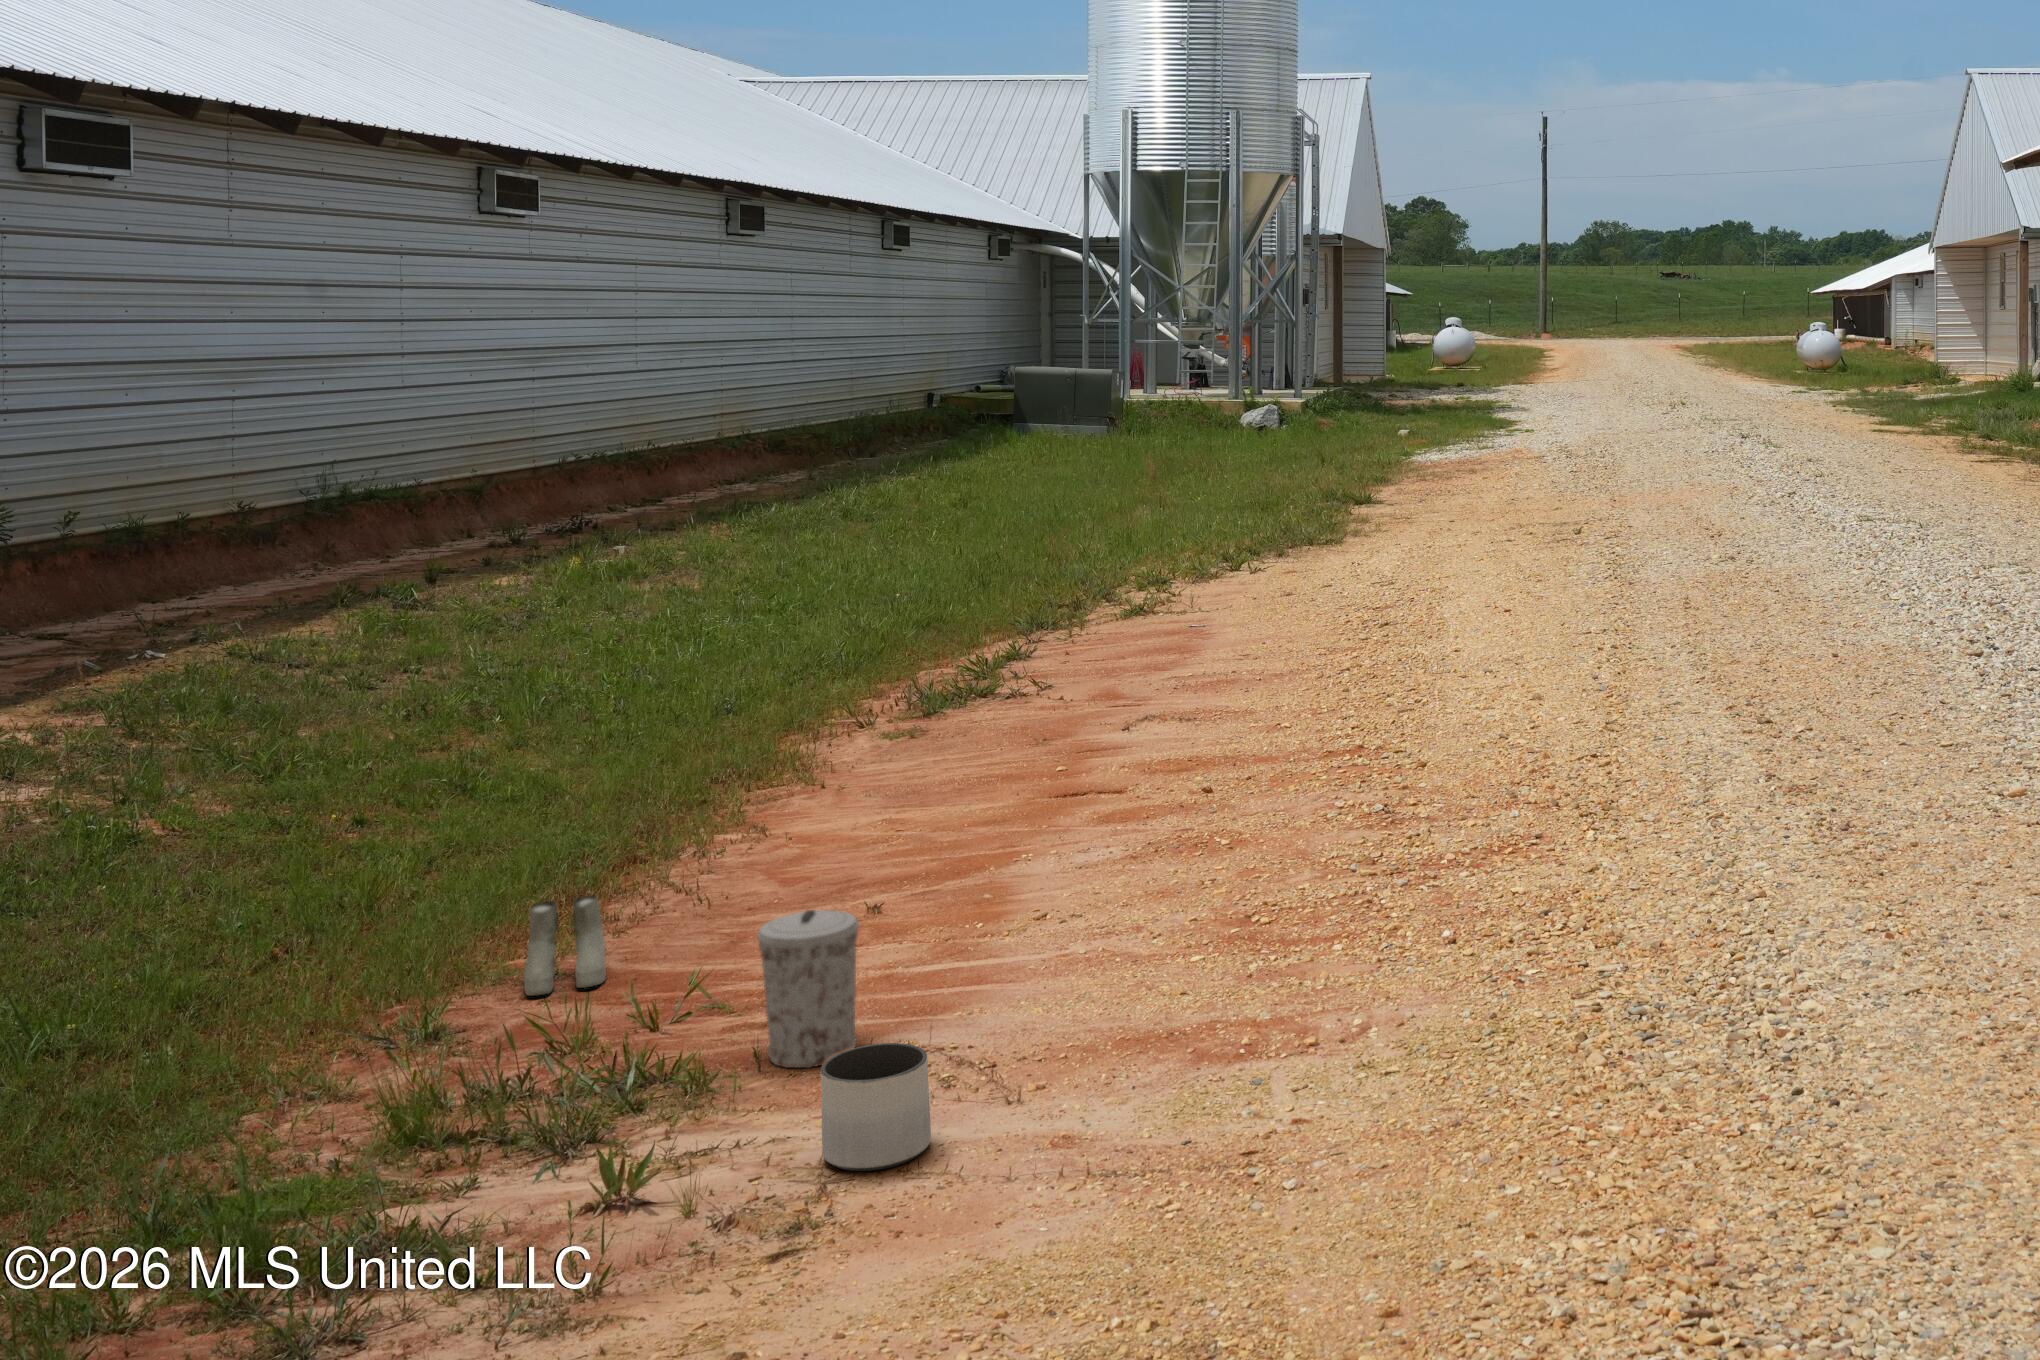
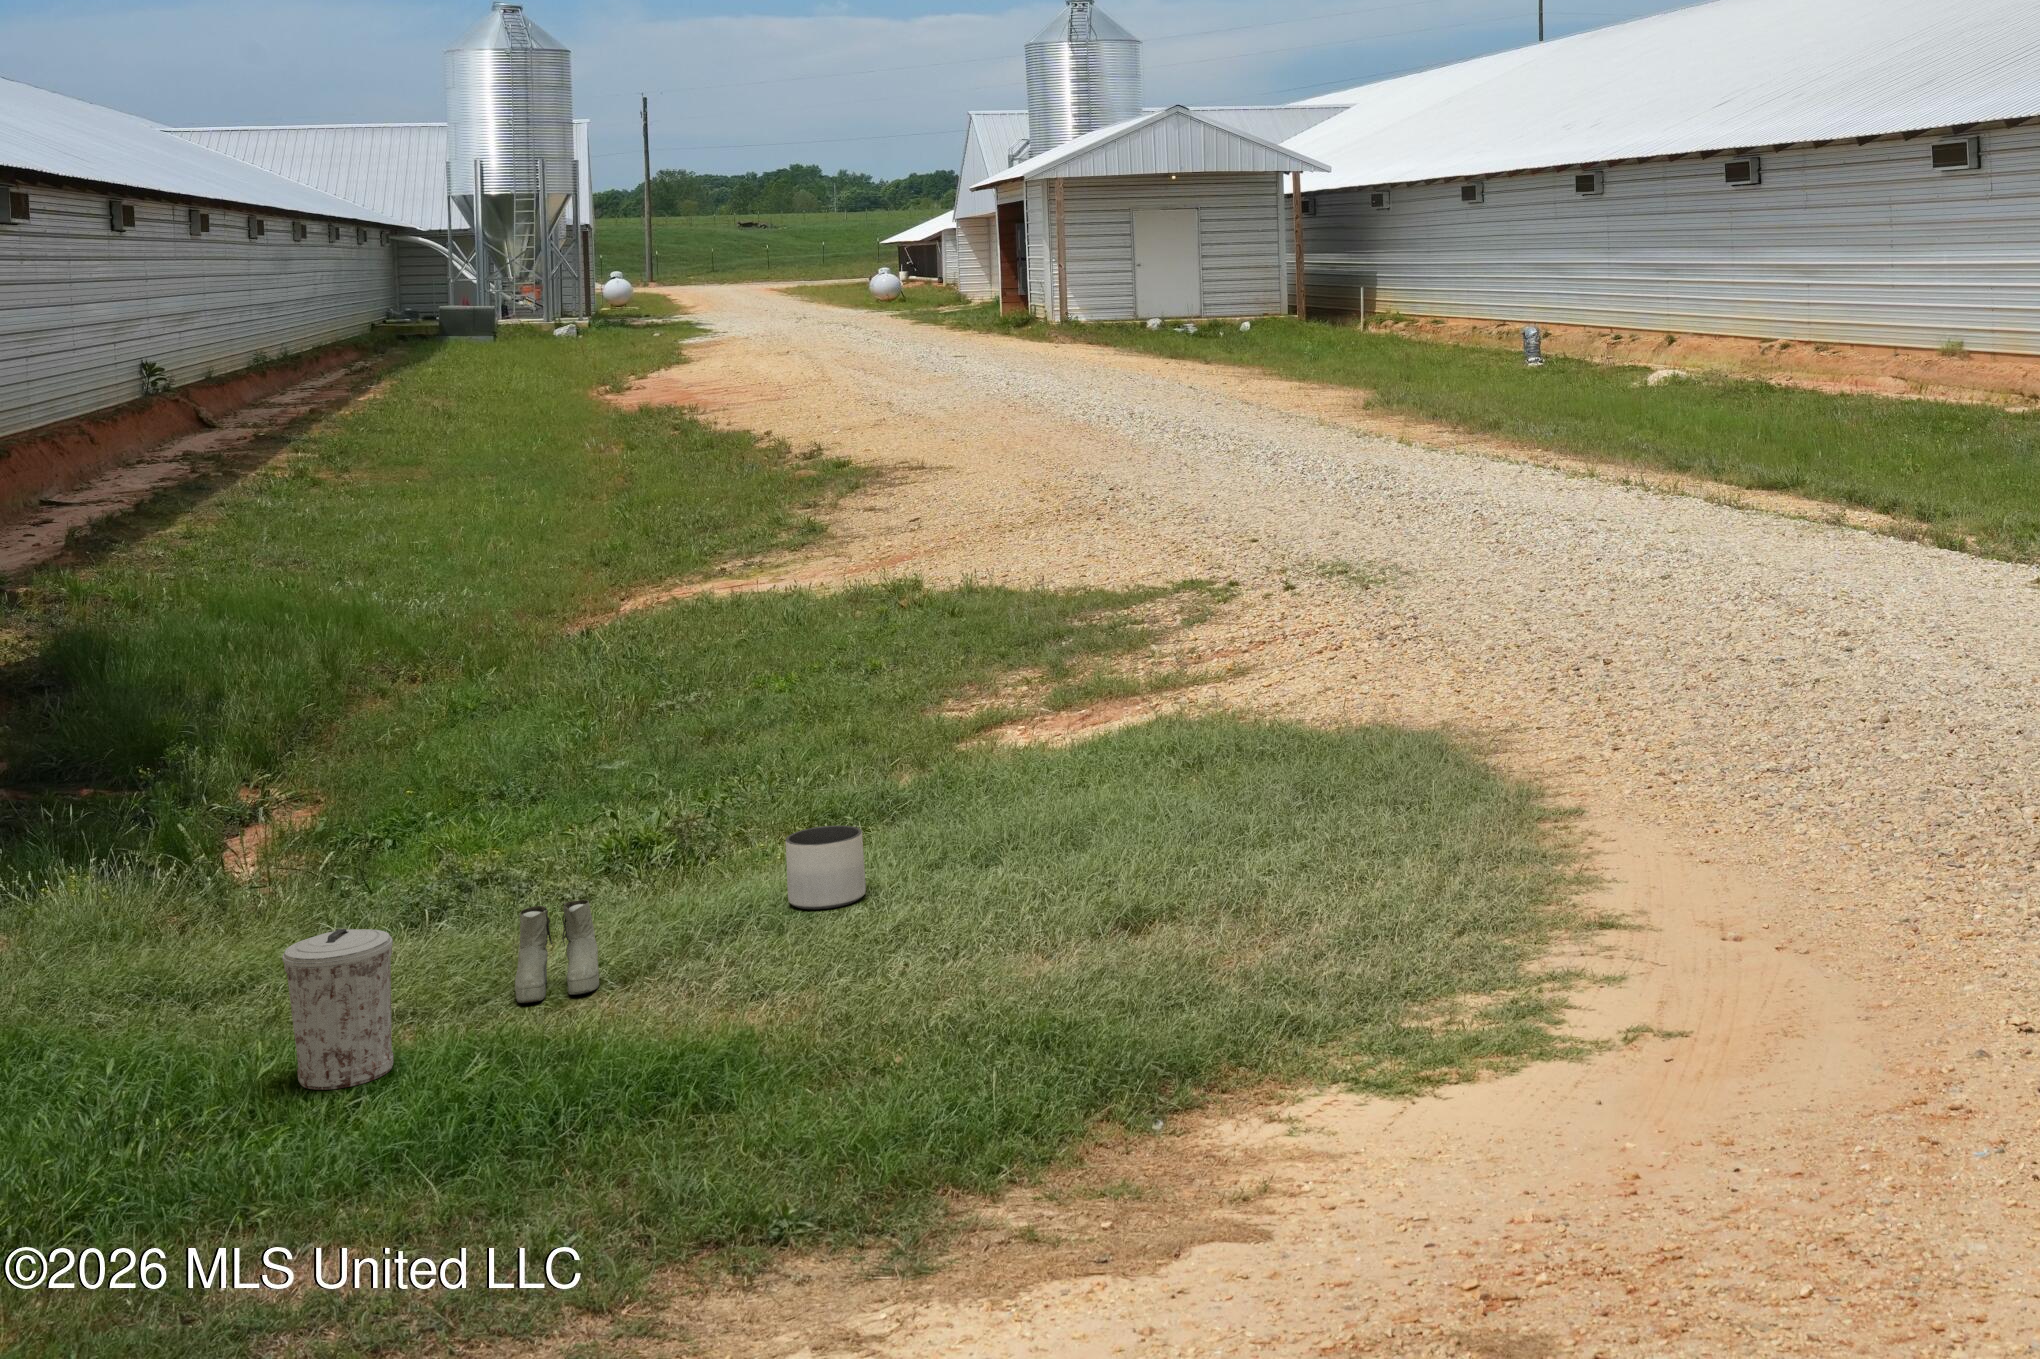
trash can: present [758,910,859,1068] -> present [282,929,393,1090]
planter: present [821,1043,931,1171] -> present [786,826,866,909]

